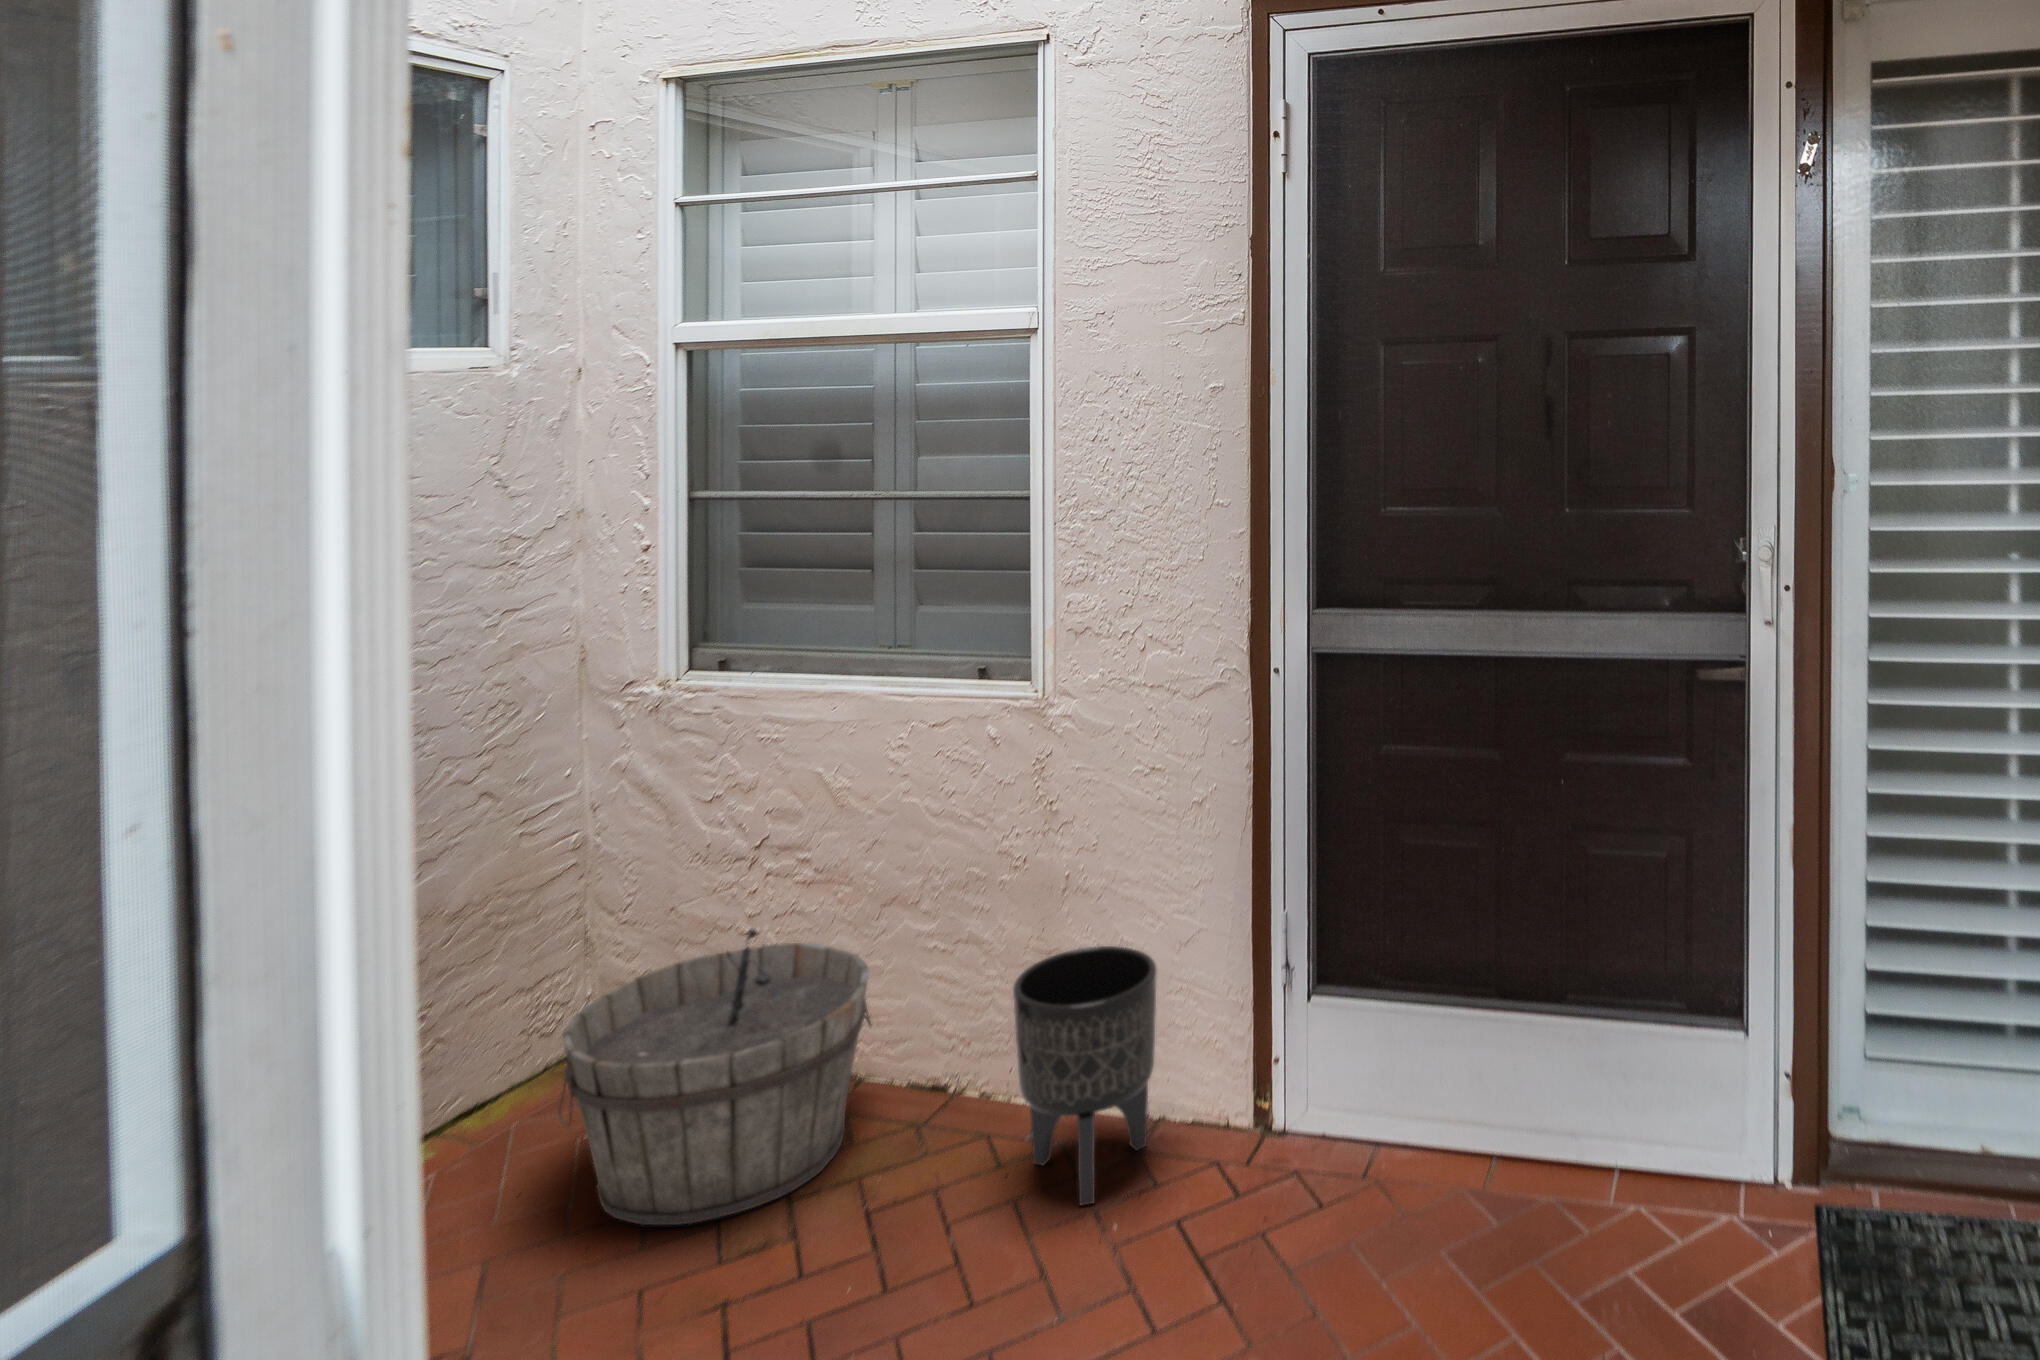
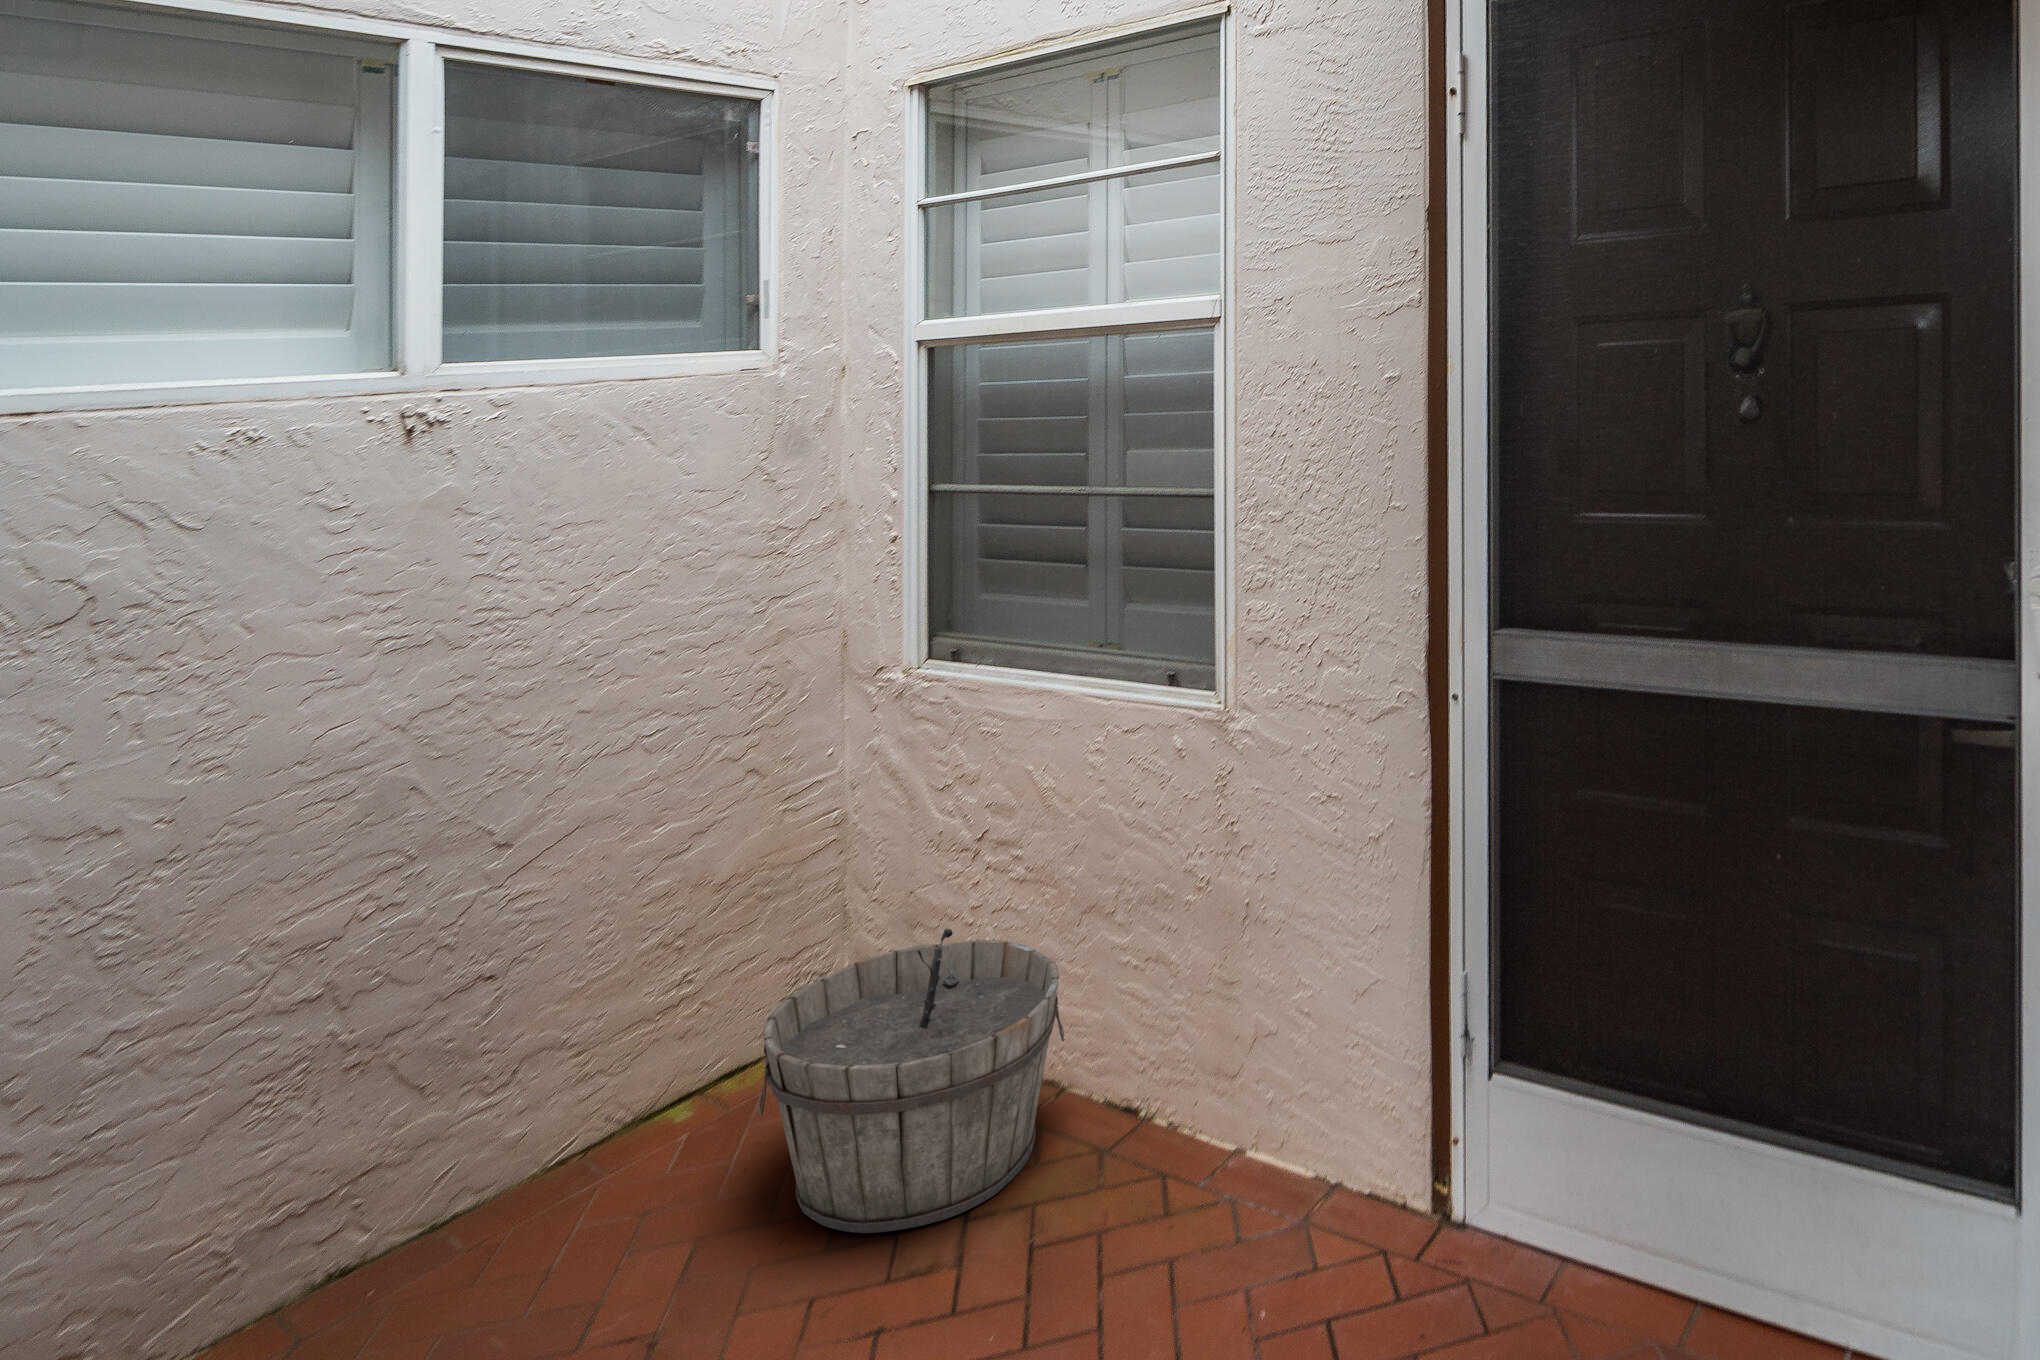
planter: present [1013,946,1157,1205] -> none [1171,986,1324,1284]

